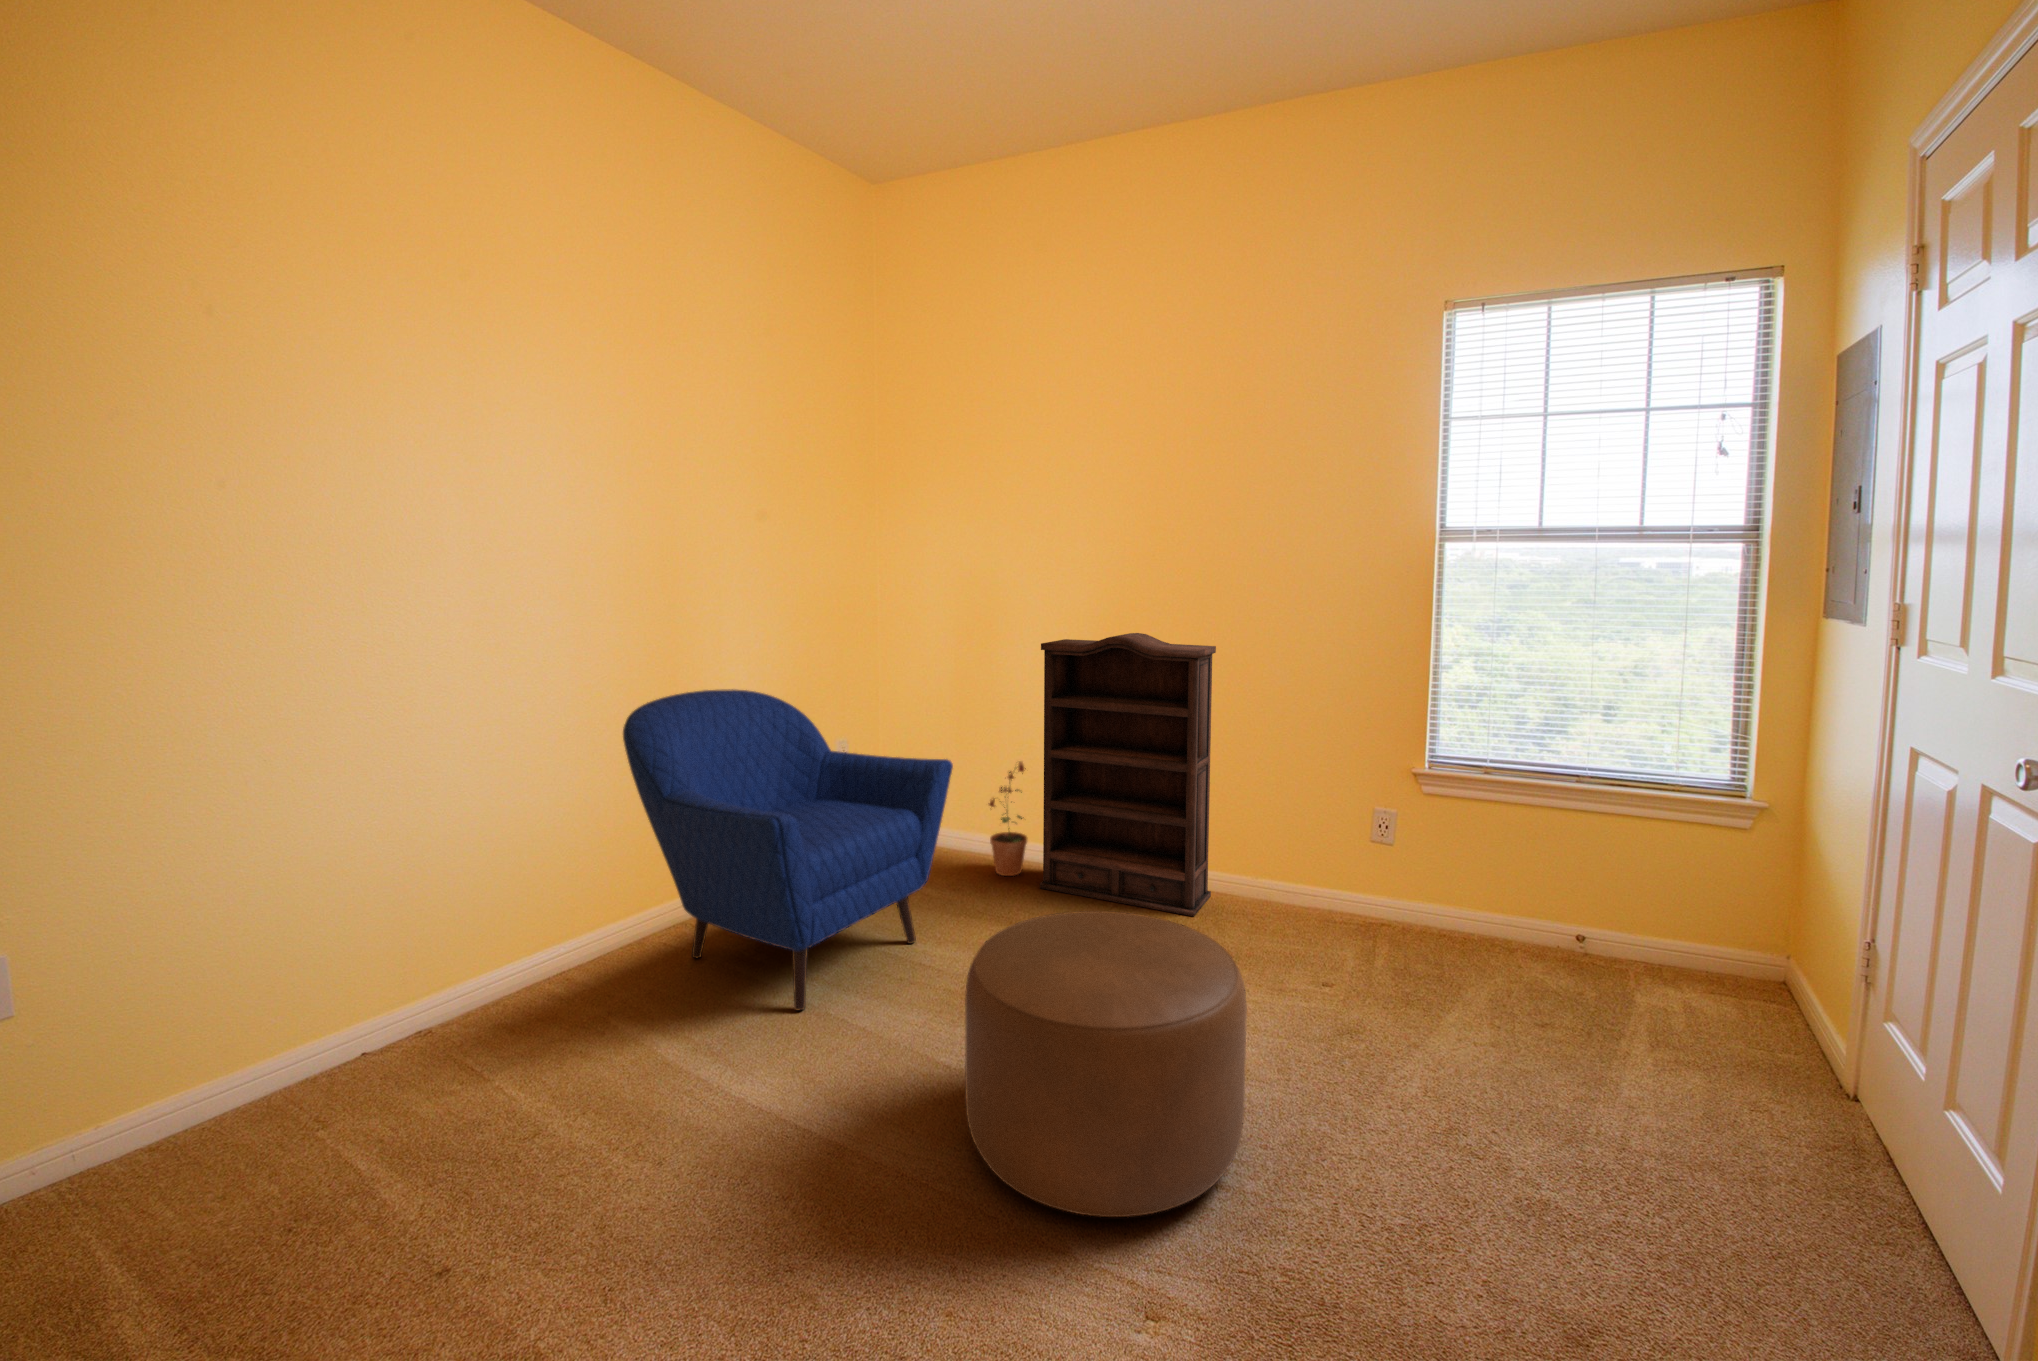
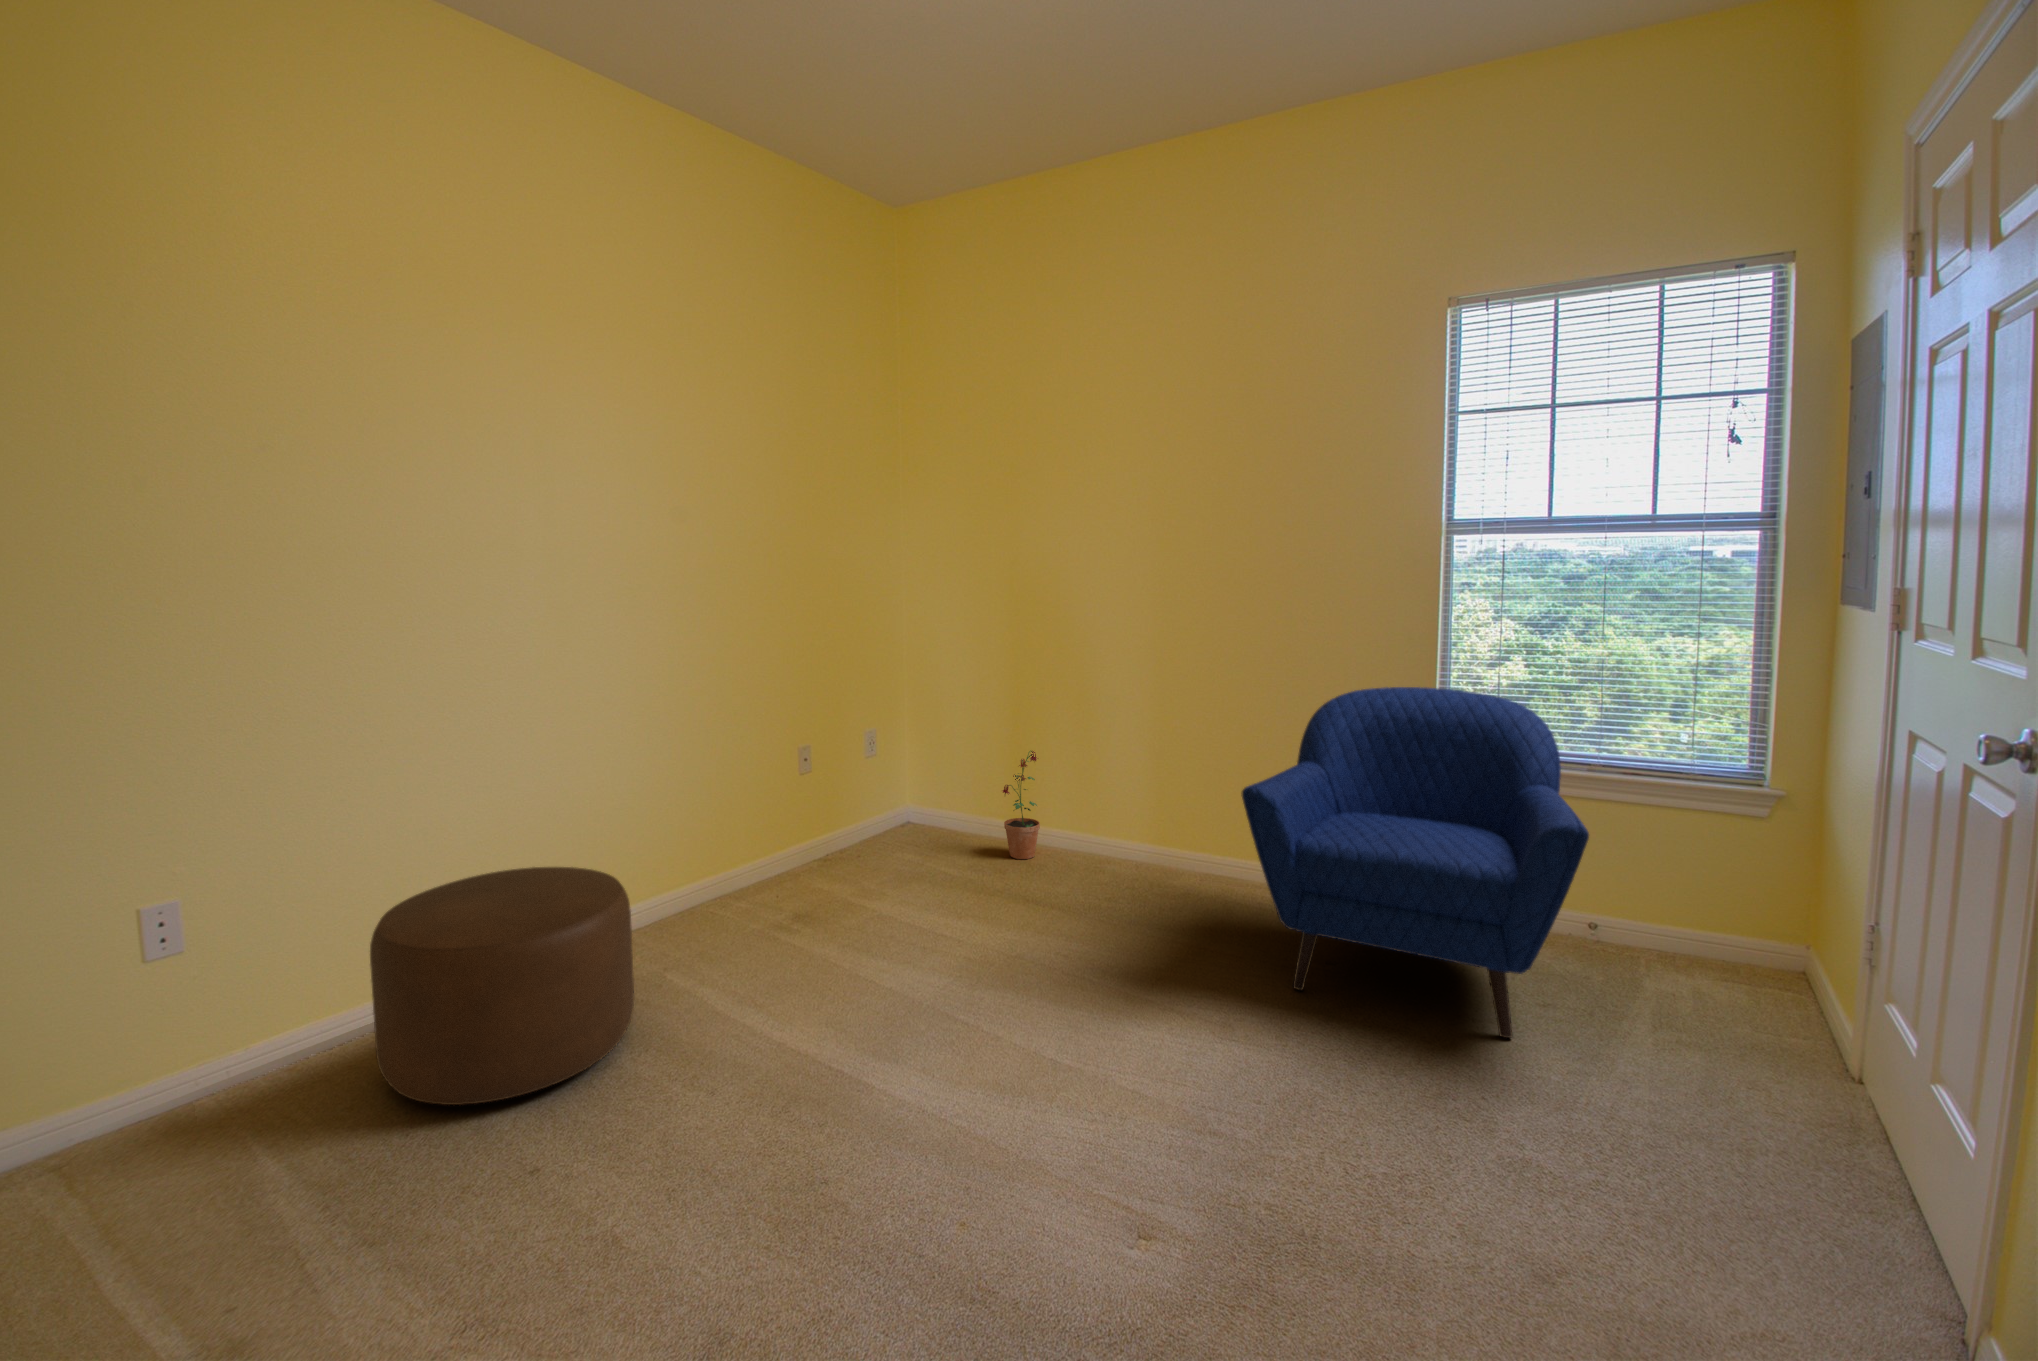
bookshelf: present [1040,633,1216,916] -> none [1051,628,1220,899]
armchair: present [623,689,953,1010] -> present [1241,687,1589,1038]
ottoman: present [965,911,1247,1217] -> present [370,867,634,1105]

